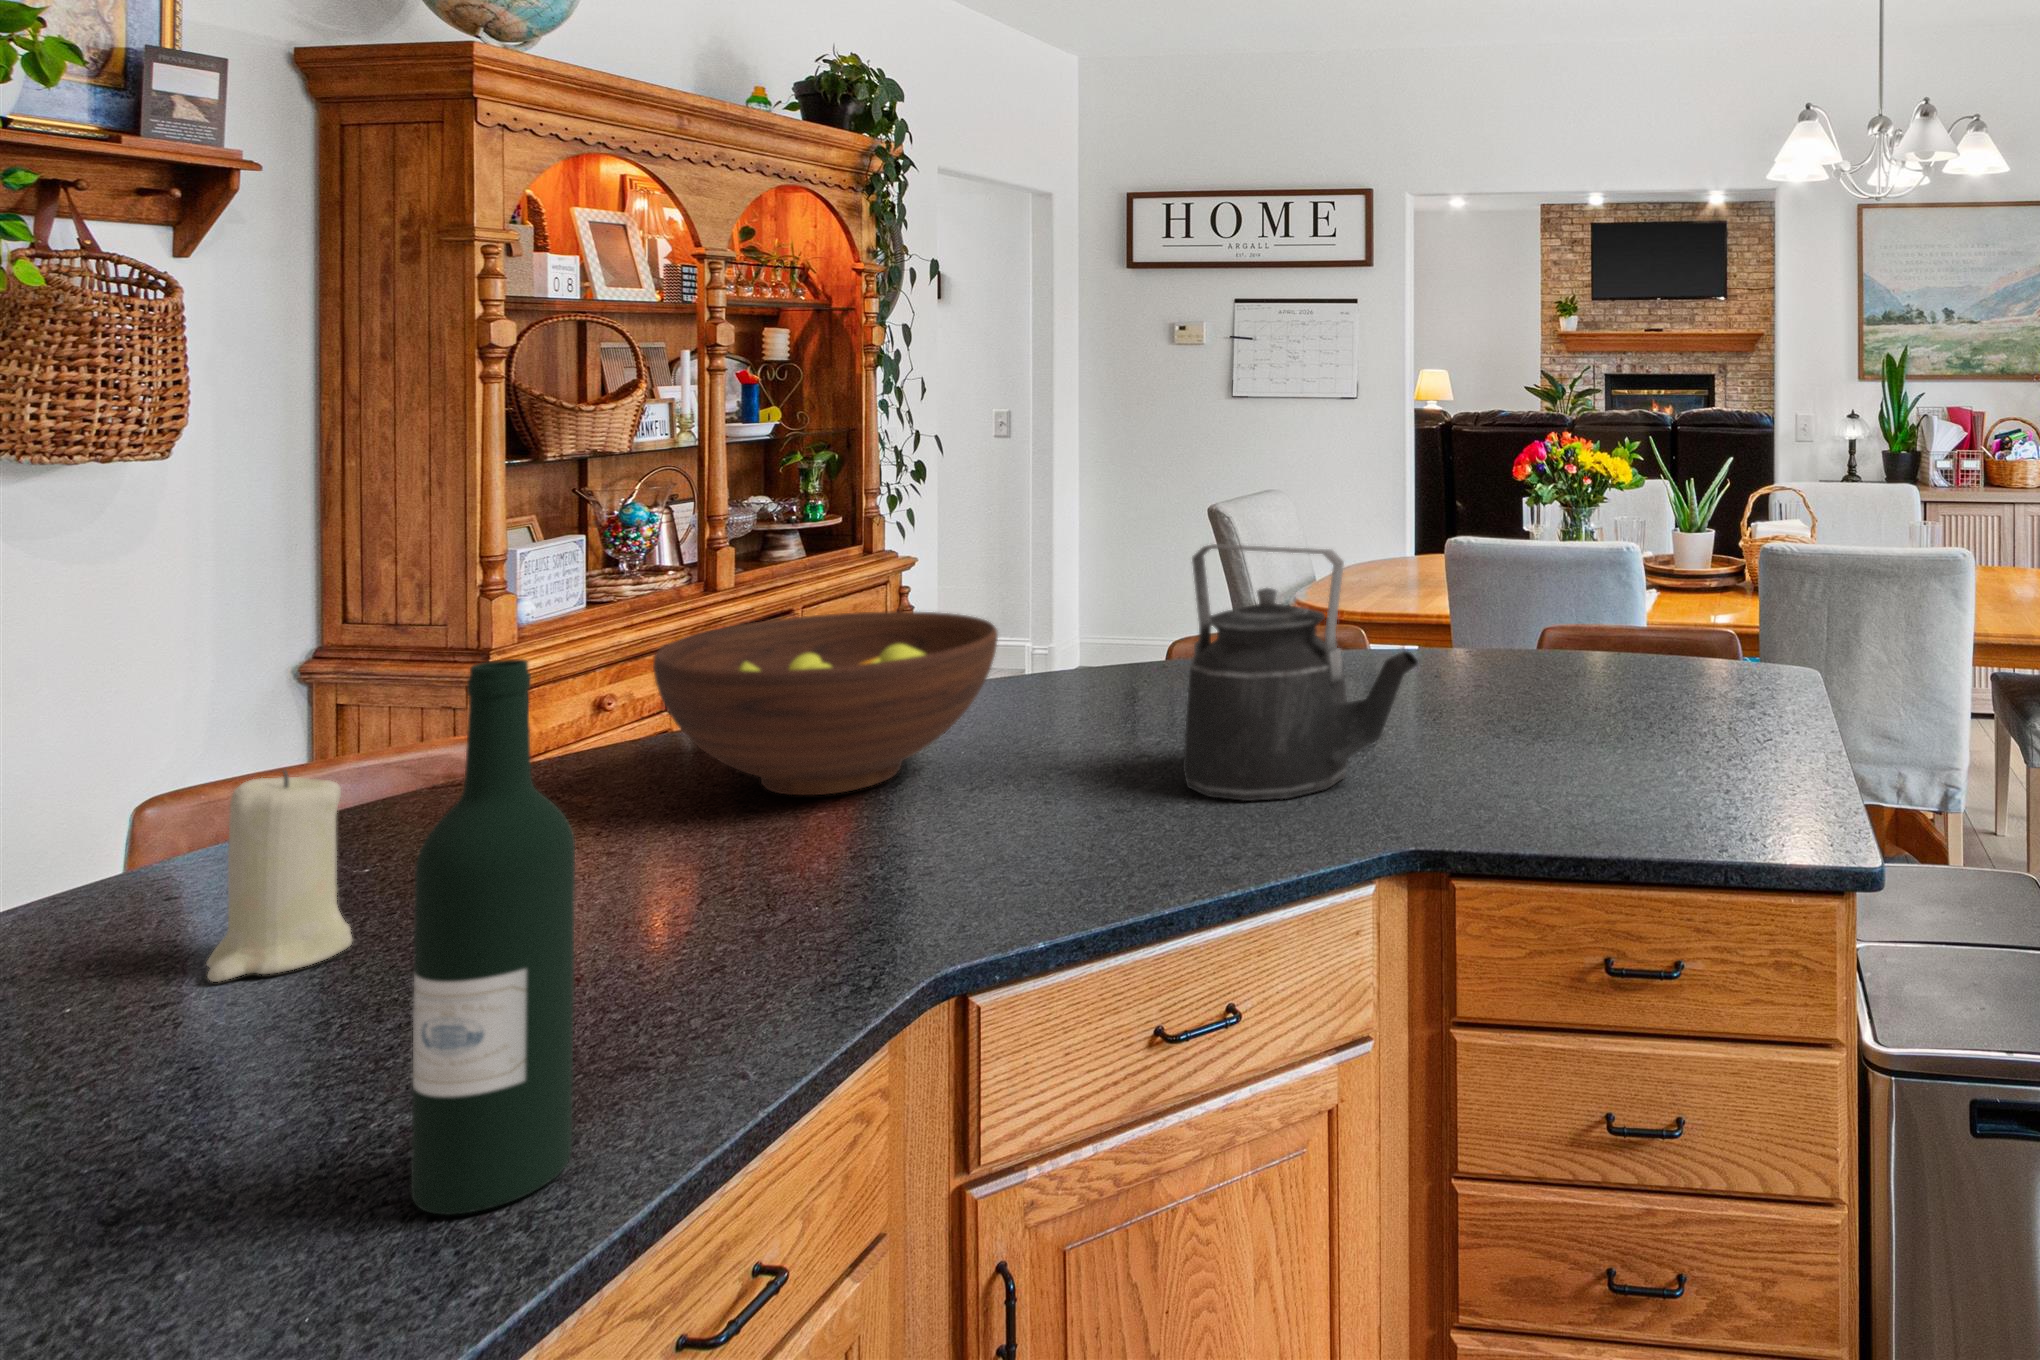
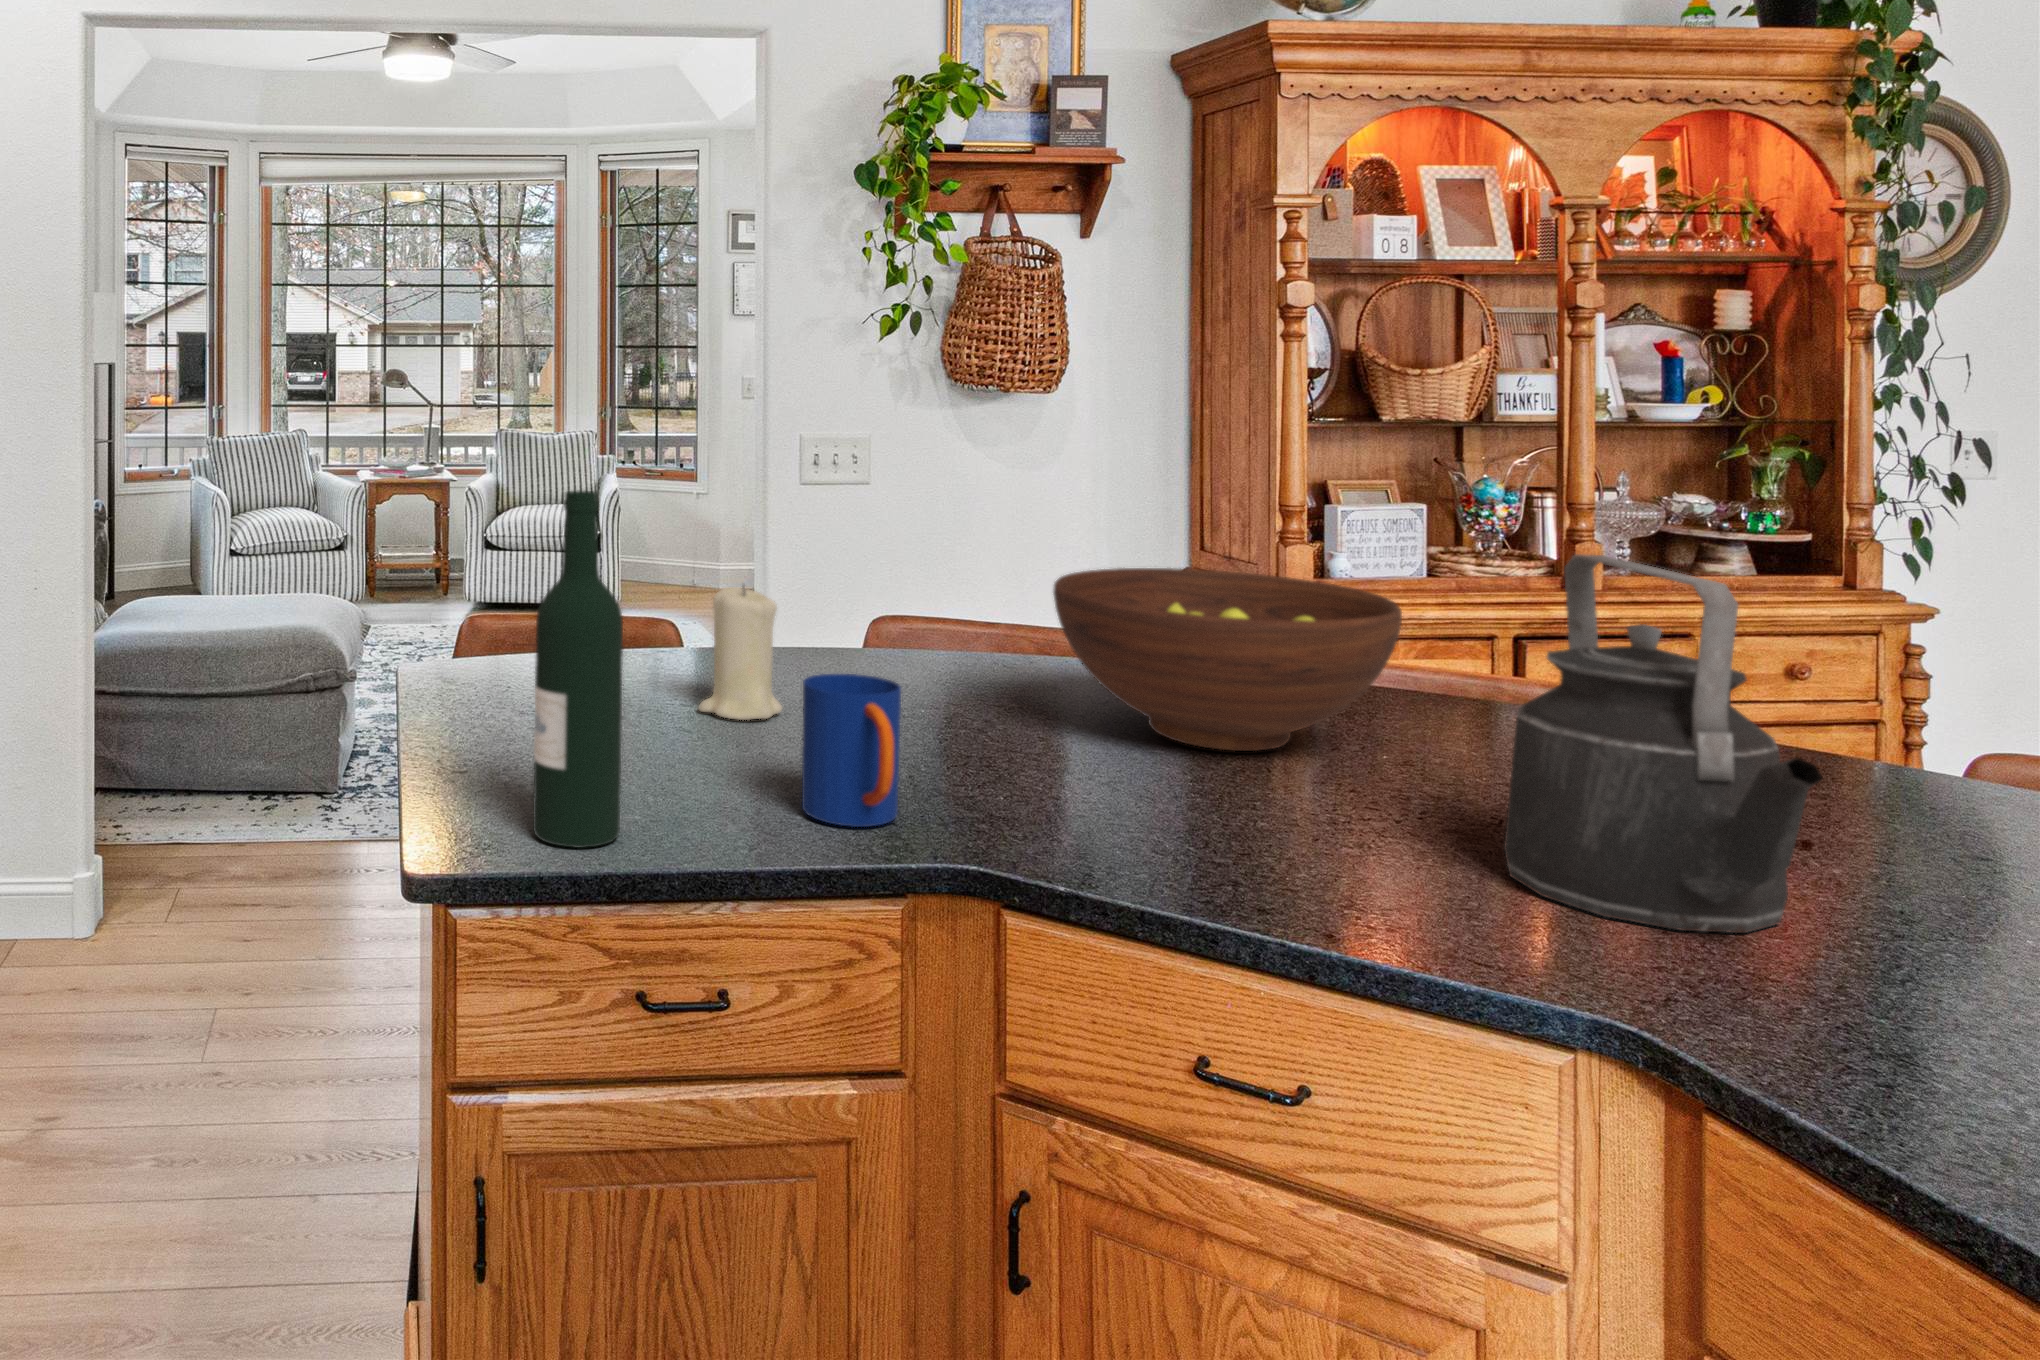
mug: none [664,808,837,1005] -> present [802,674,901,827]

